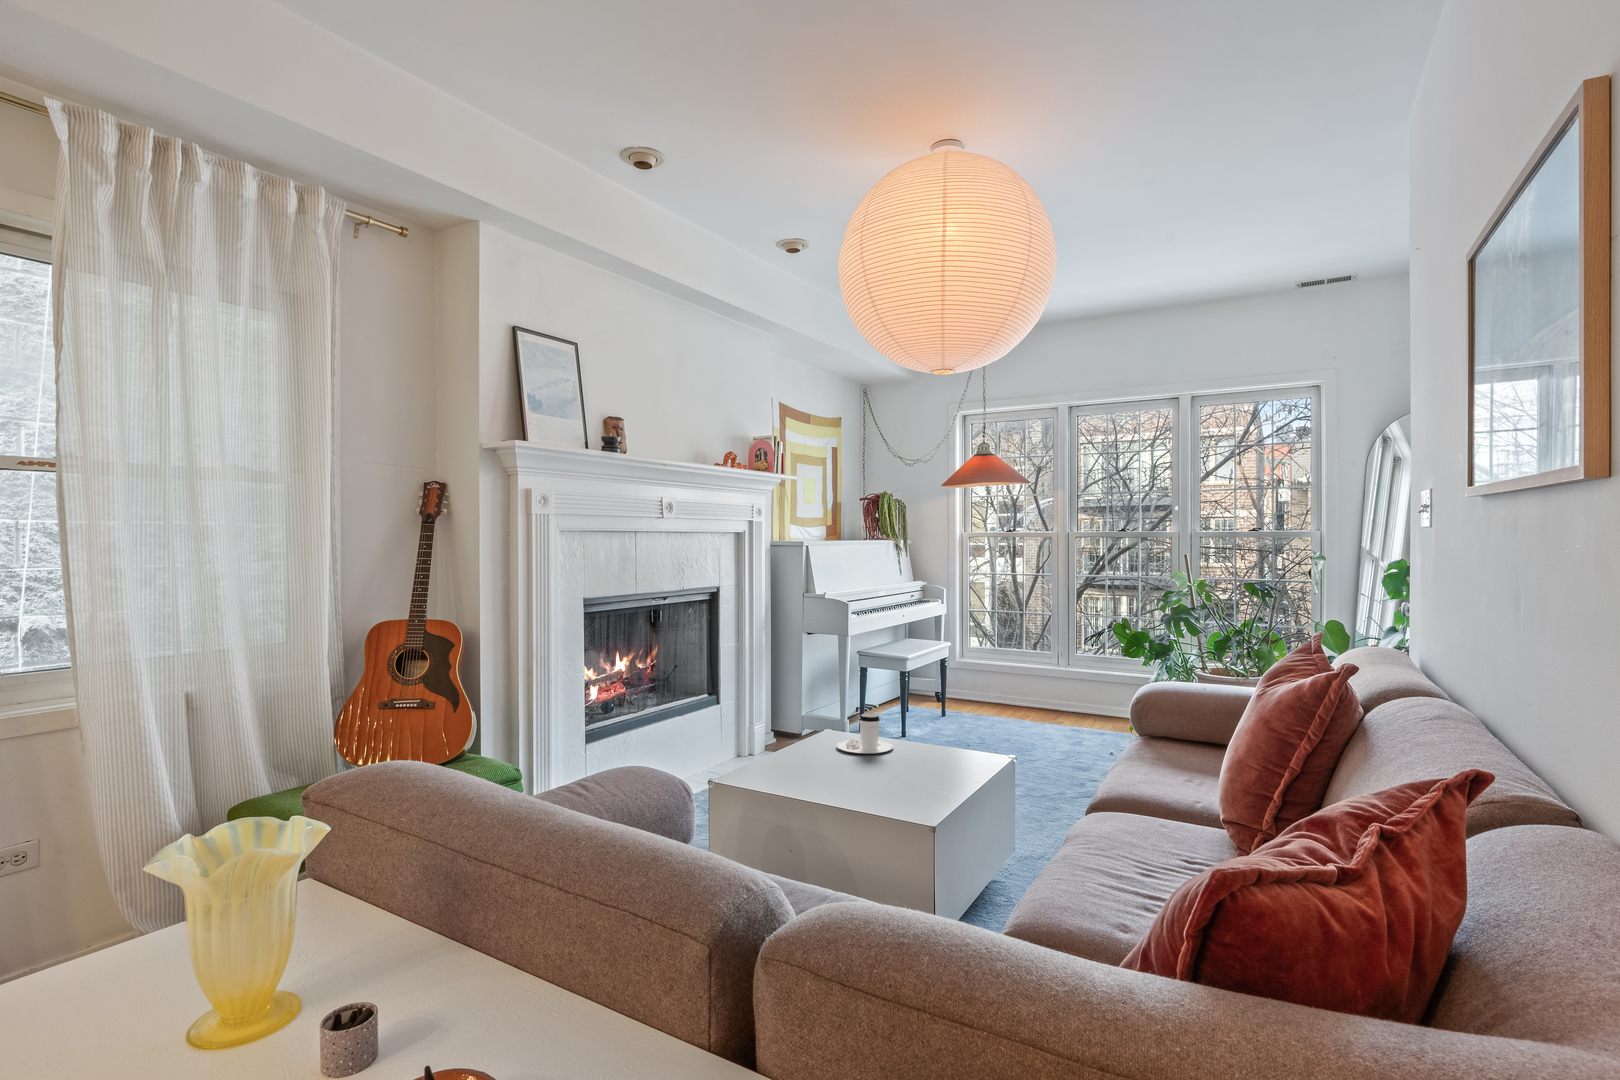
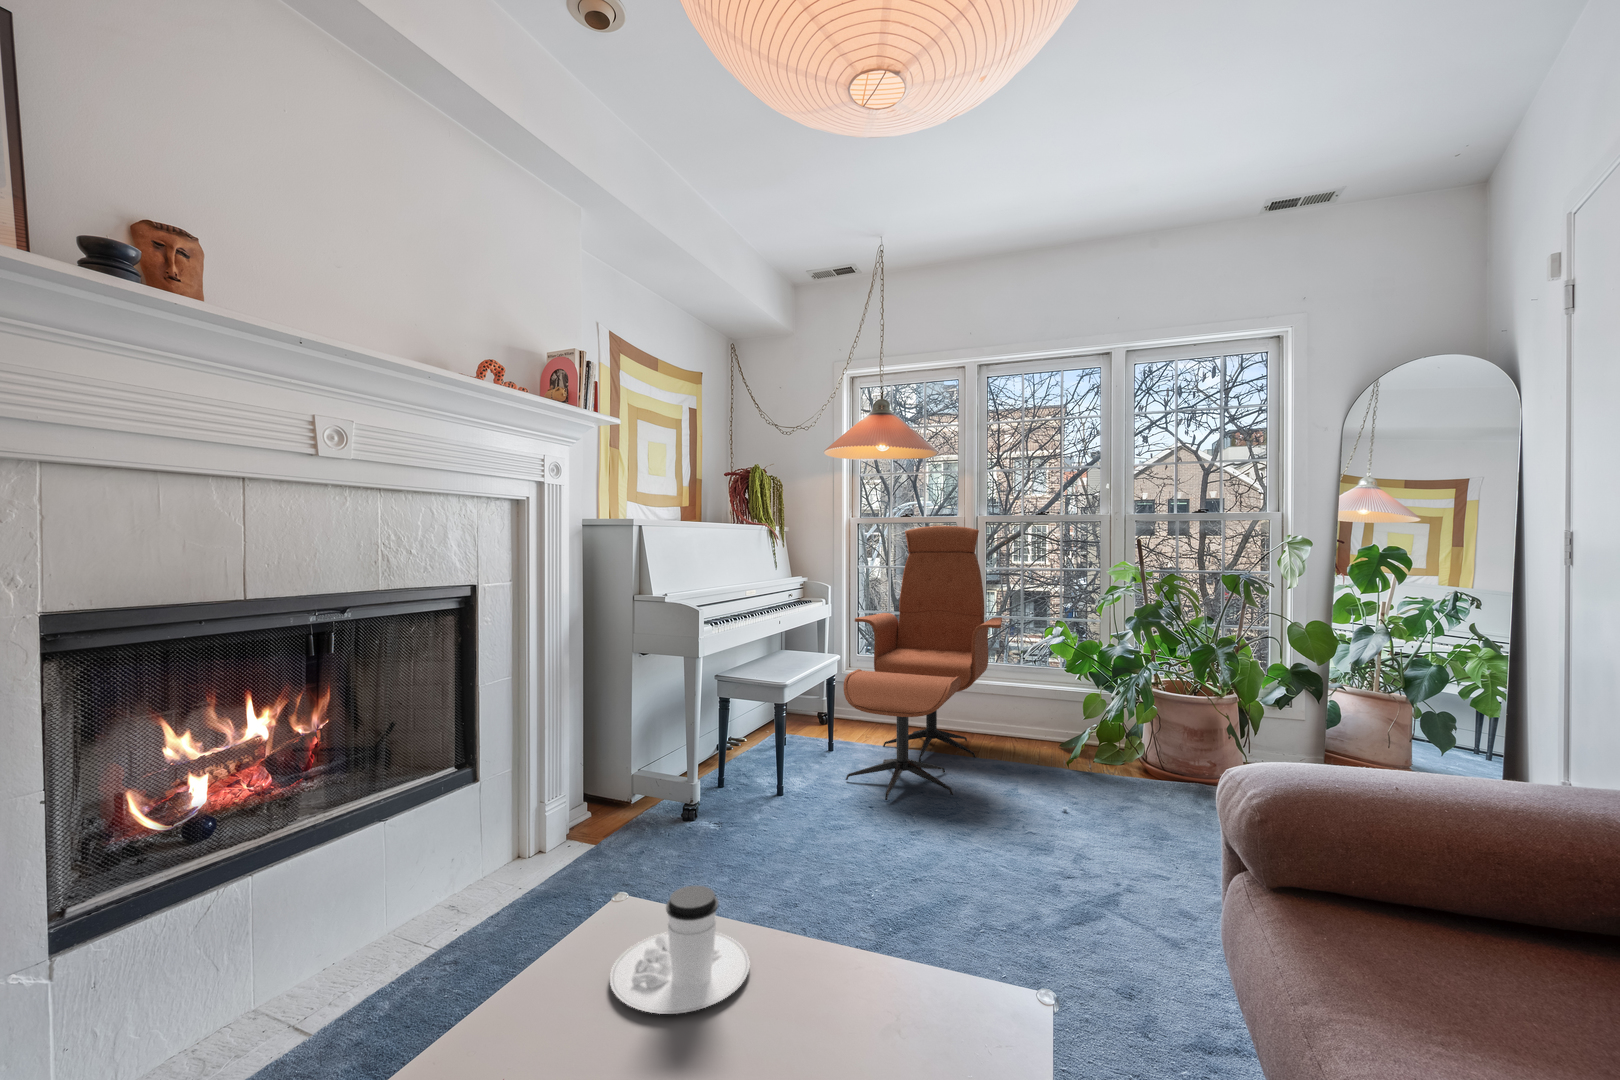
lounge chair: none [951,541,1084,742] -> present [844,526,1002,800]

